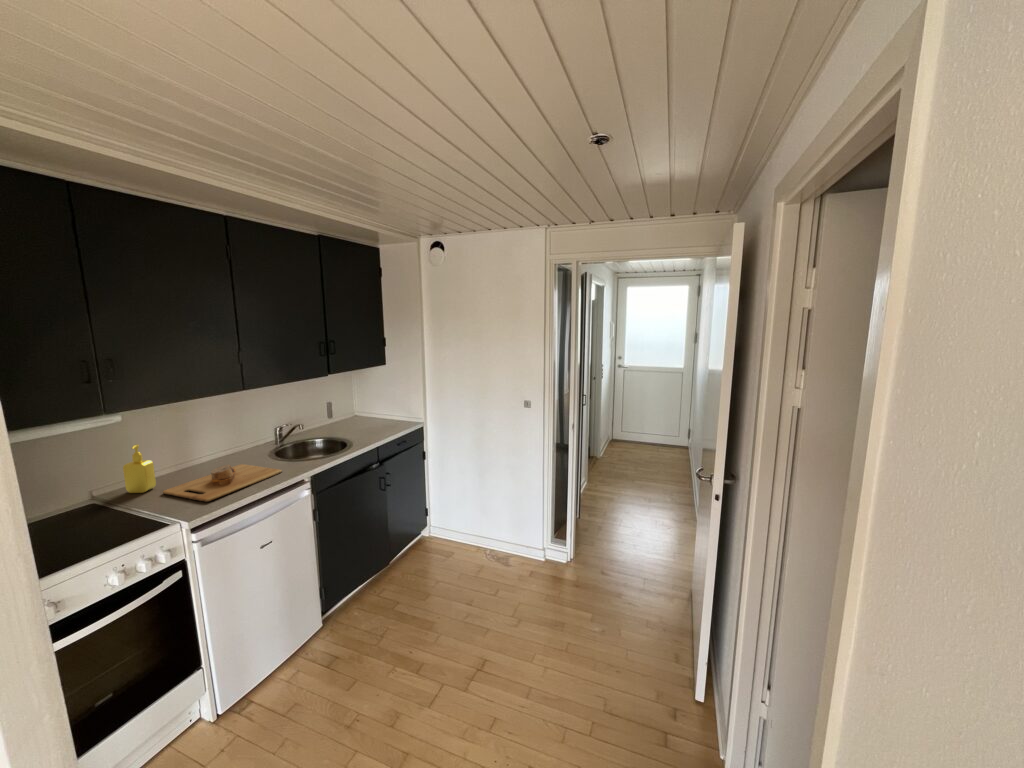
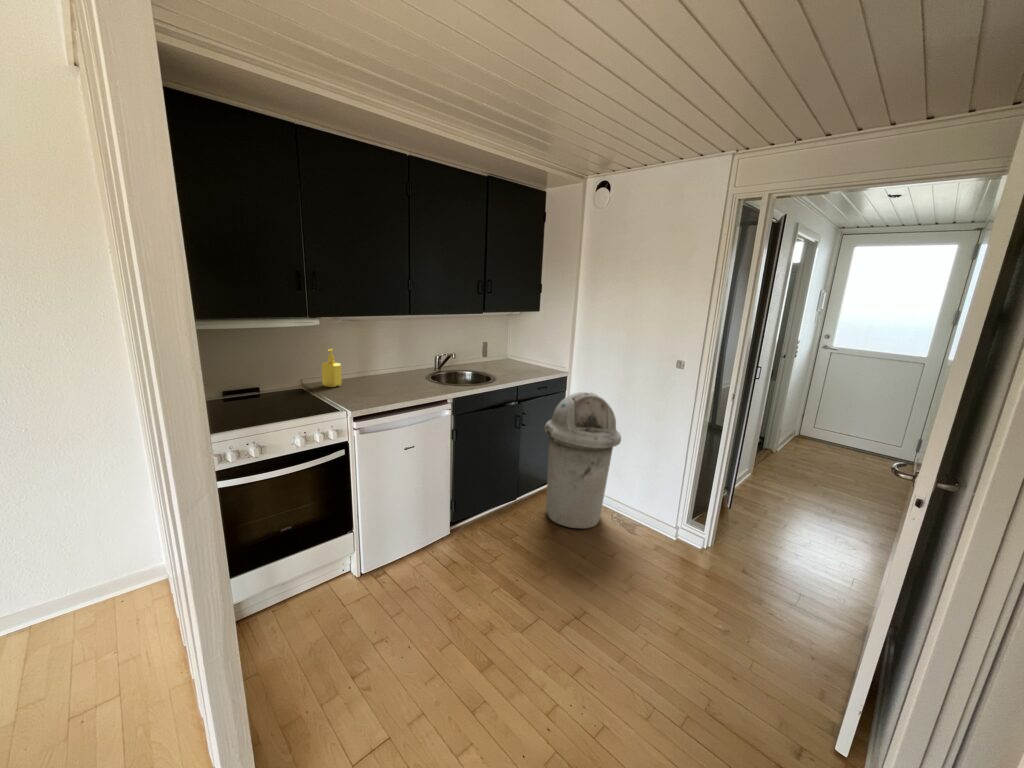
trash can: none [411,441,486,578] -> present [545,392,621,528]
cutting board: present [163,464,282,502] -> none [344,376,431,401]

